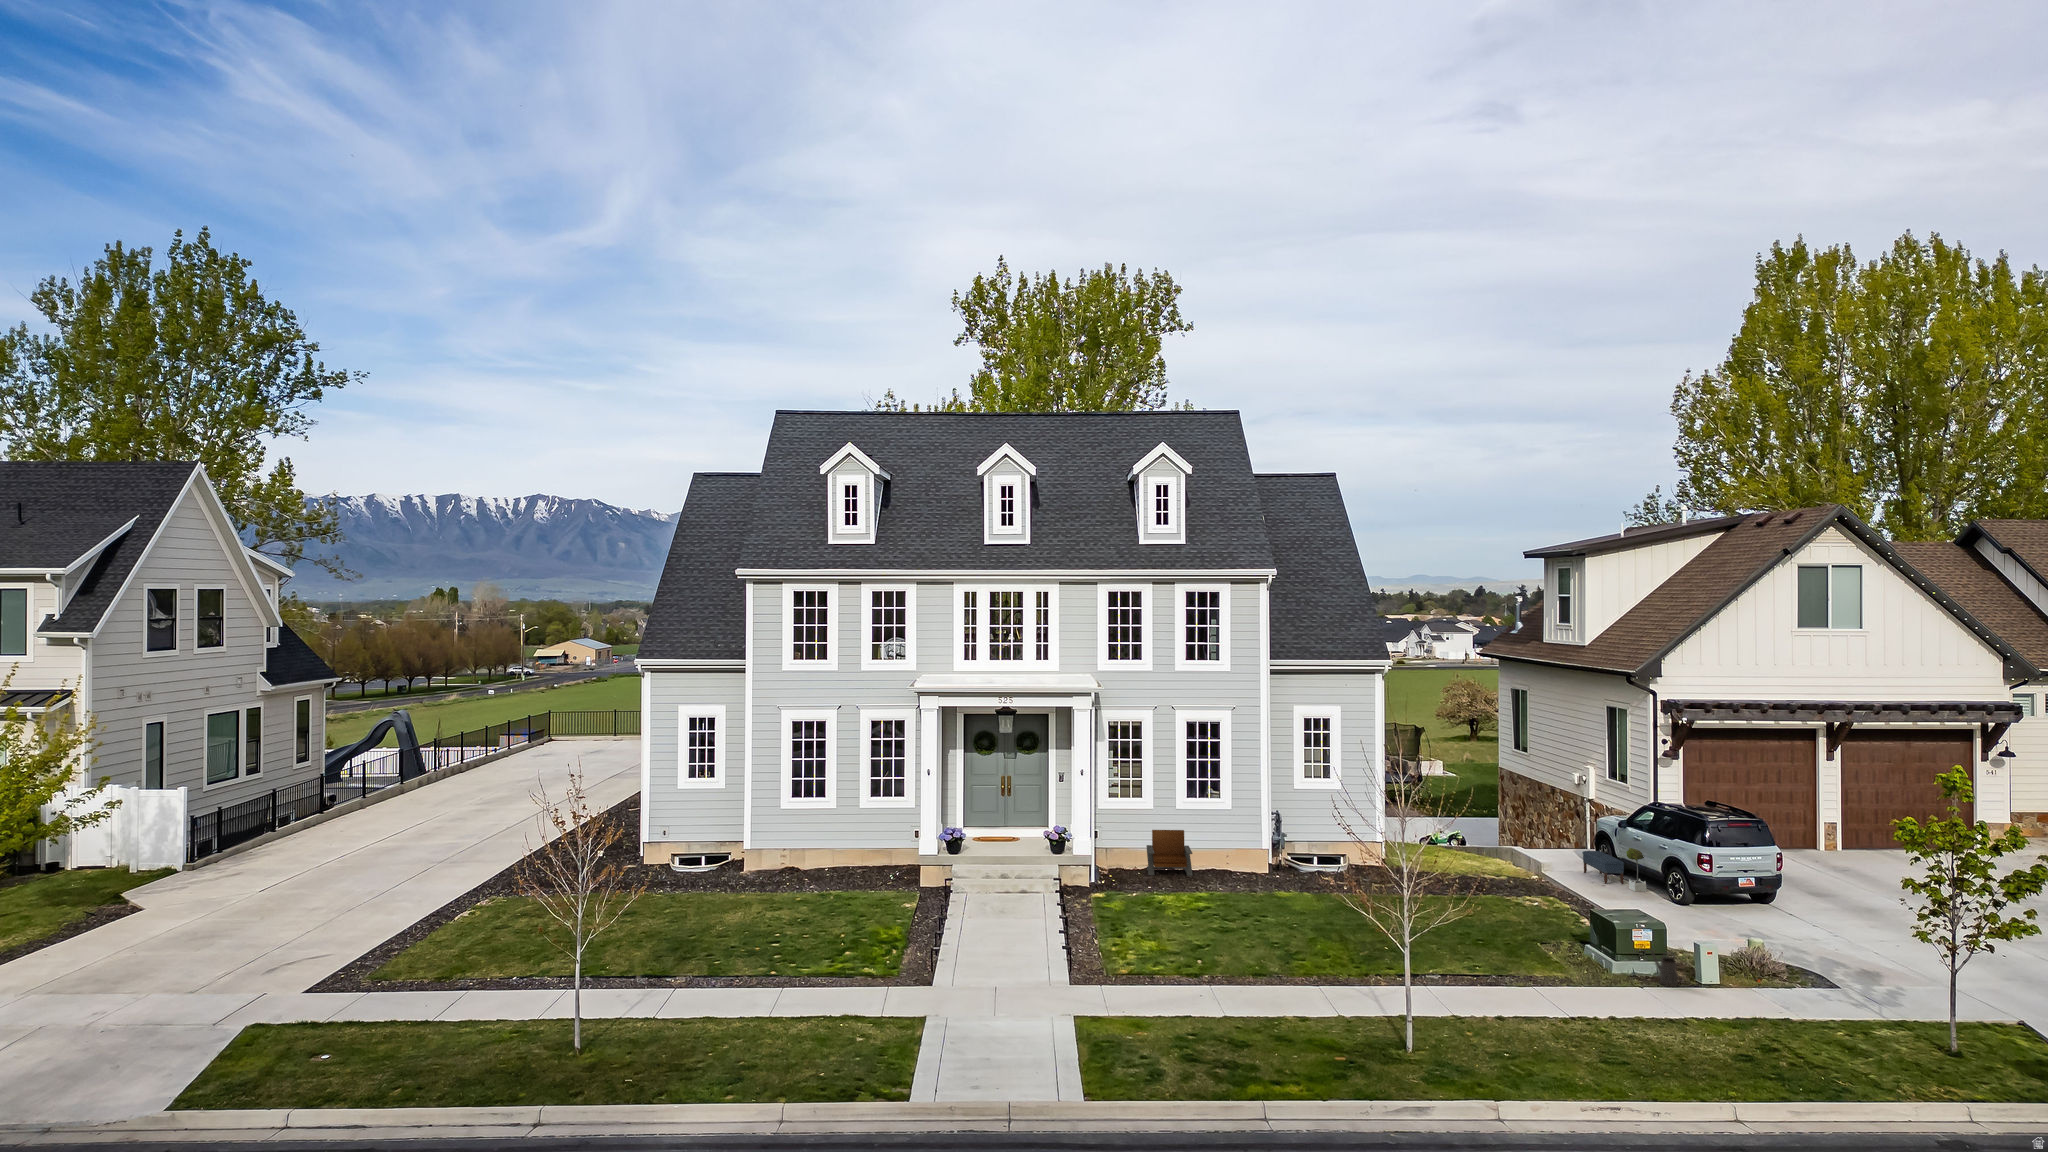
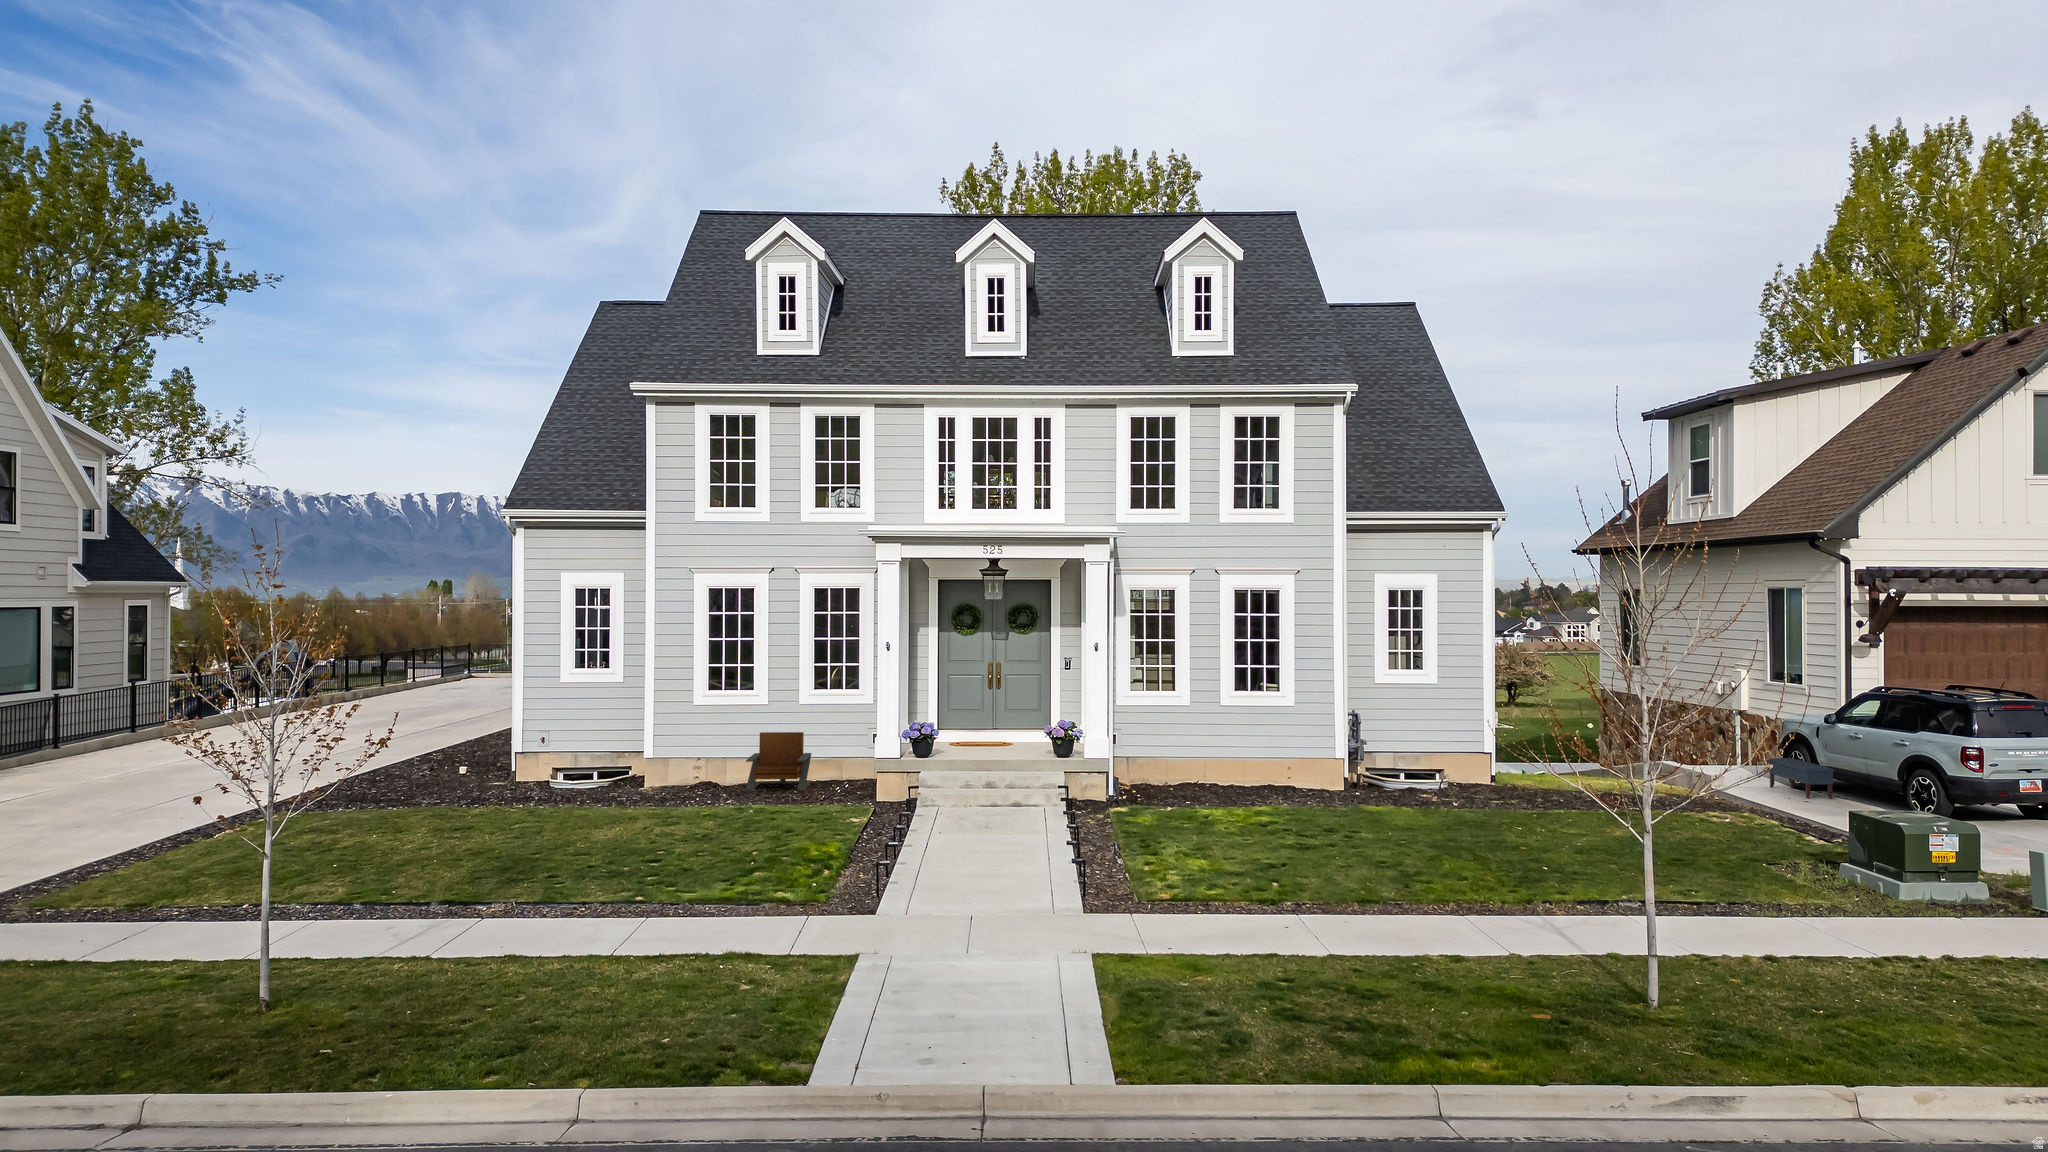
lounge chair: present [1146,830,1193,876] -> present [746,732,811,791]
potted tree: present [1626,848,1646,892] -> none [1841,748,1870,807]
watering can: present [1651,951,1678,987] -> none [1955,863,2011,916]

